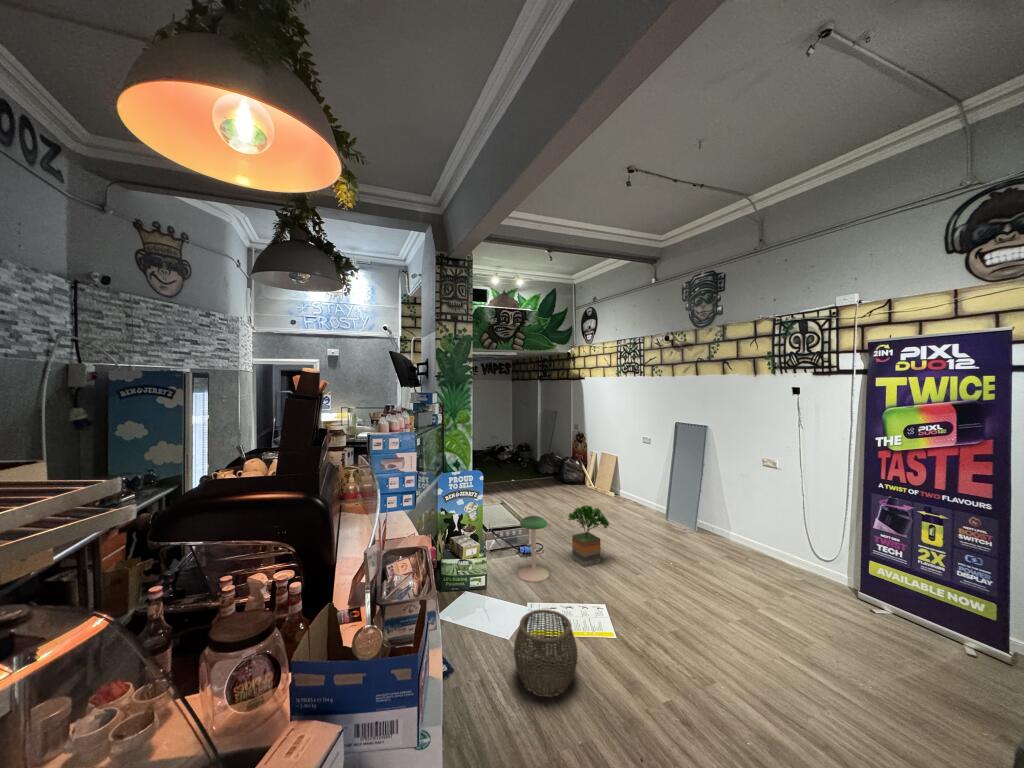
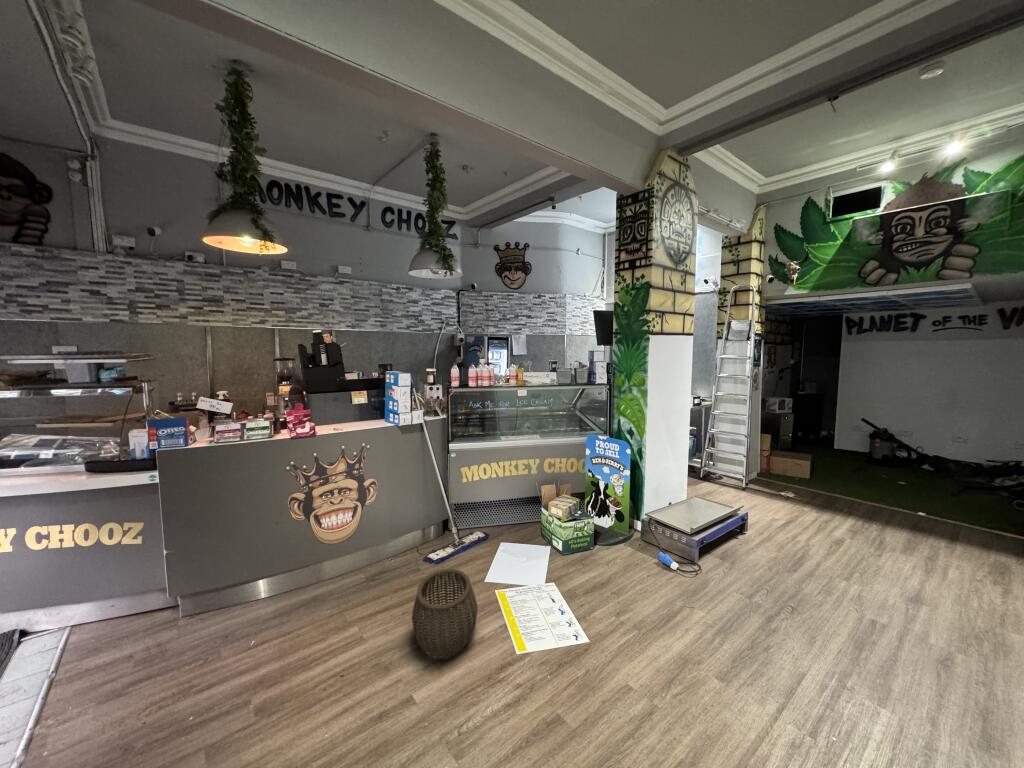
potted tree: present [568,505,609,567] -> none [691,542,763,654]
stool: present [518,516,549,582] -> none [602,511,645,597]

